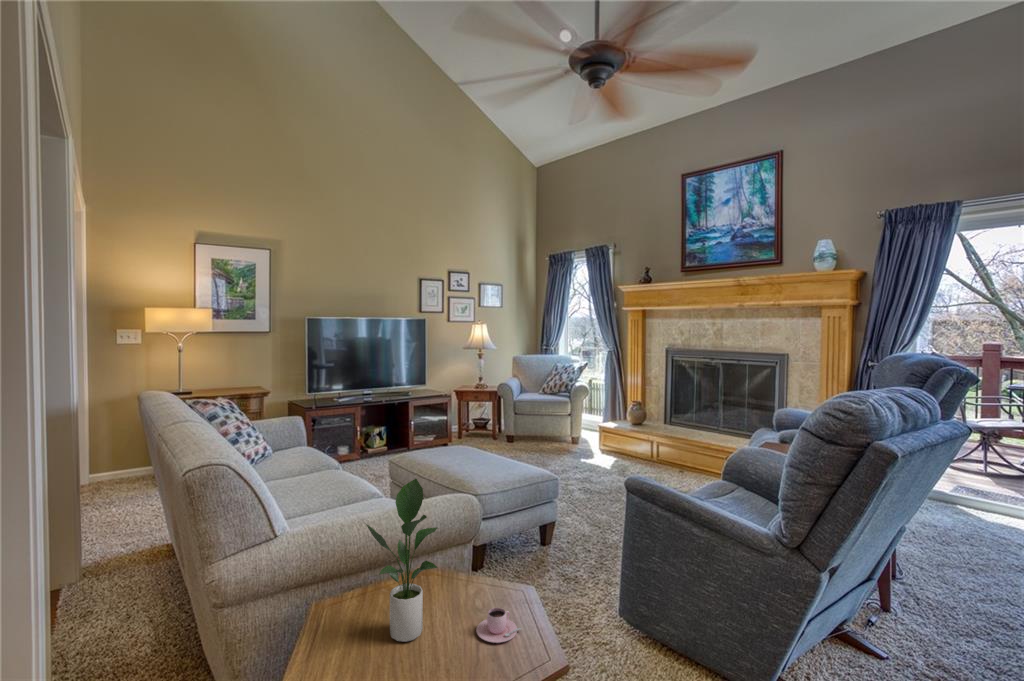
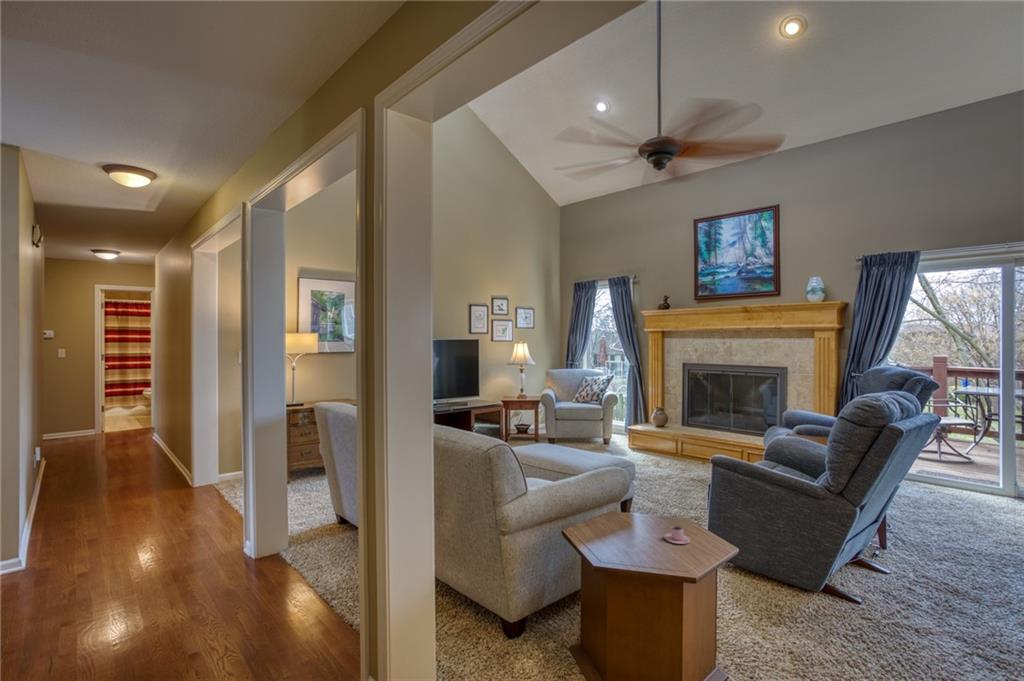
potted plant: present [366,479,437,642] -> none [604,448,647,544]

